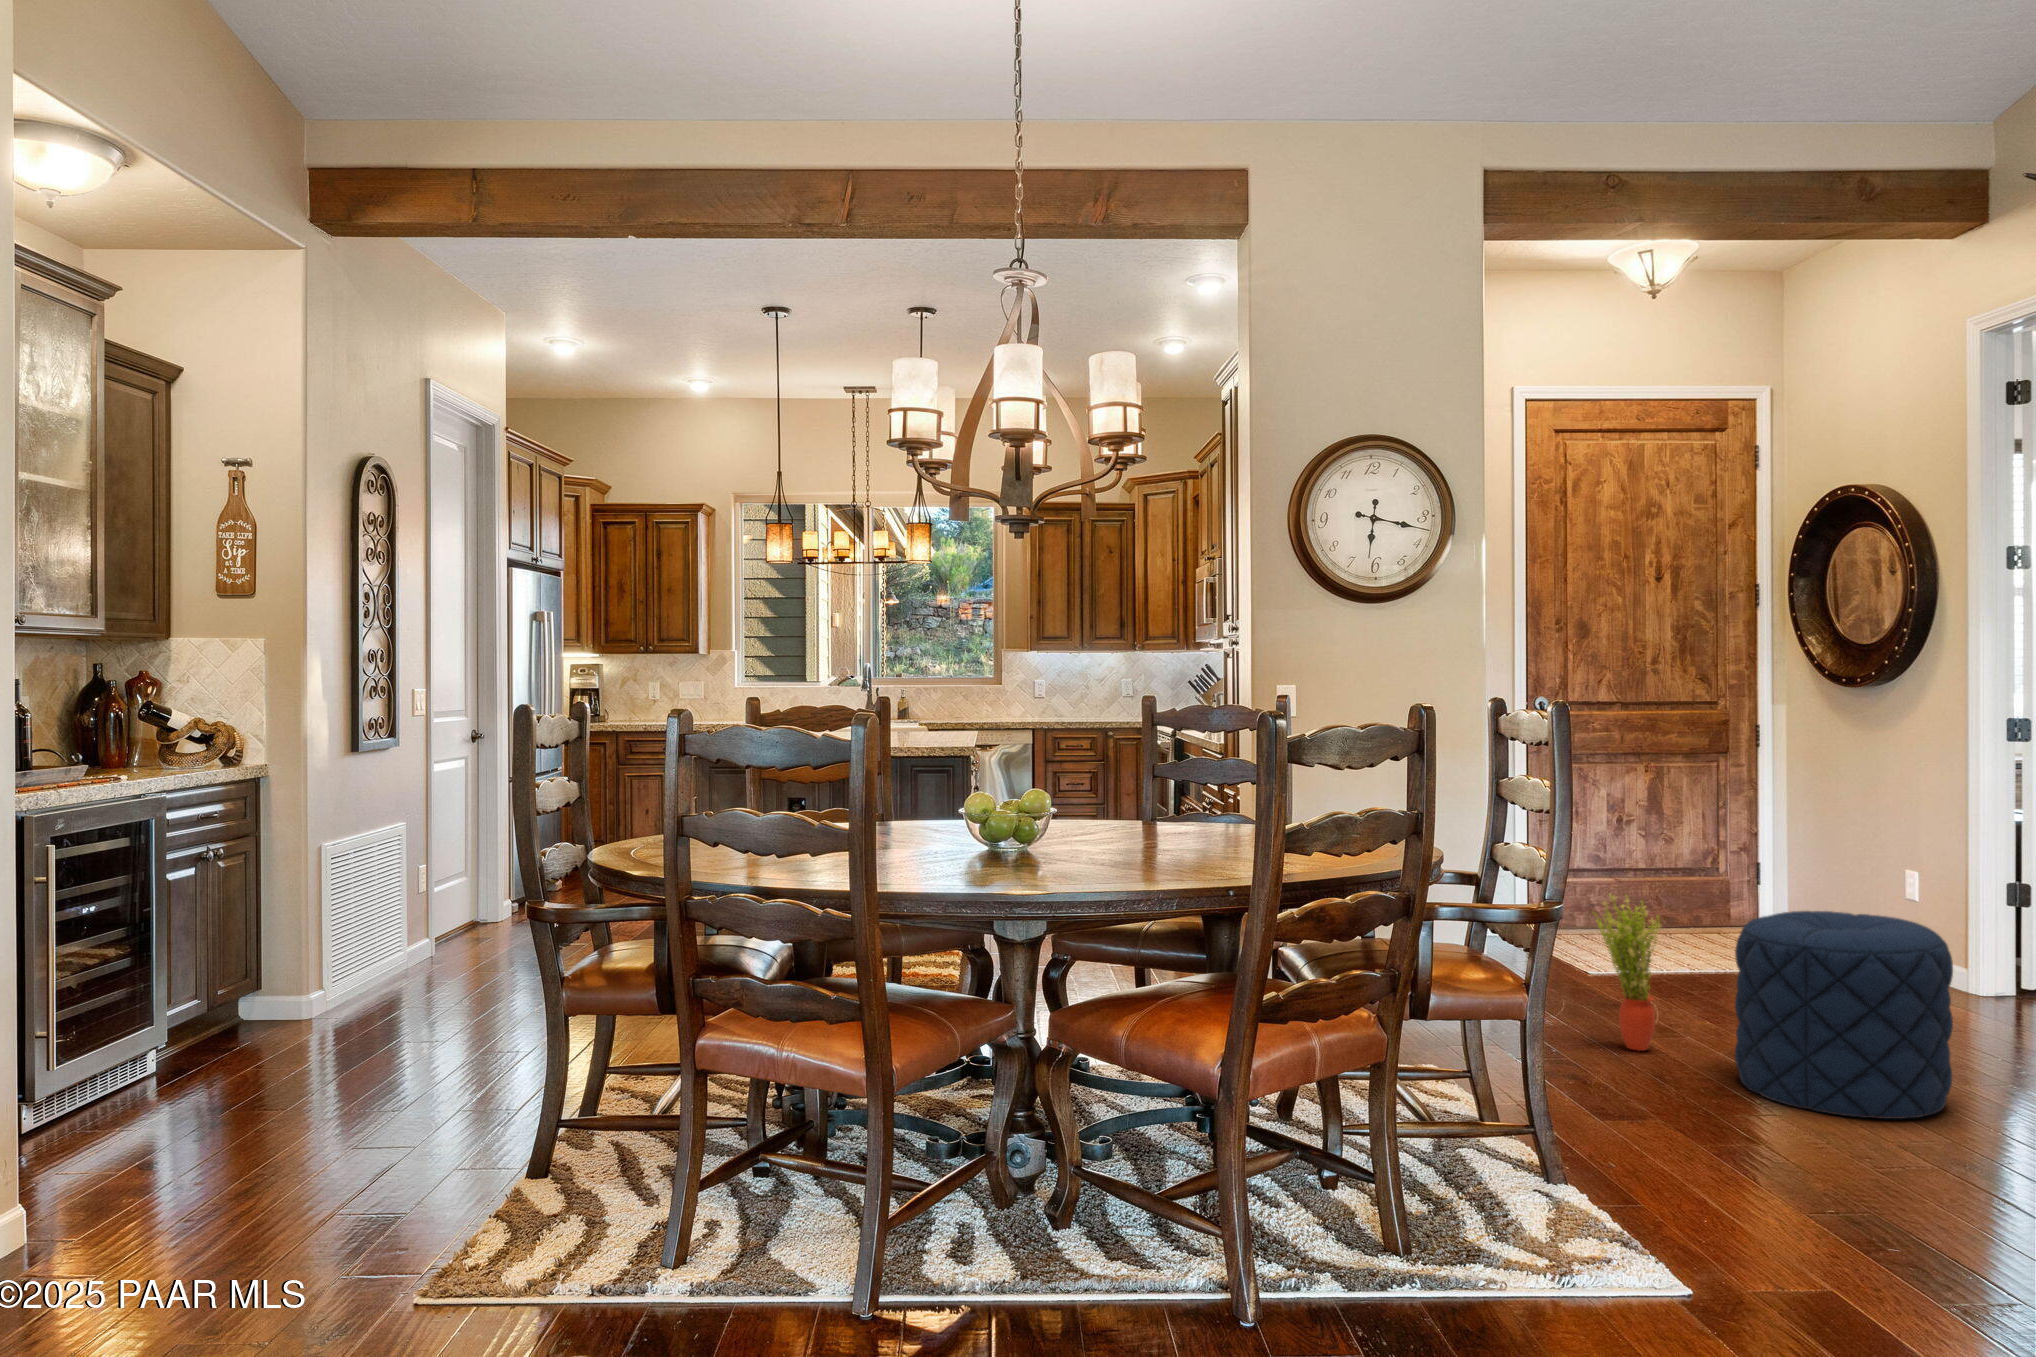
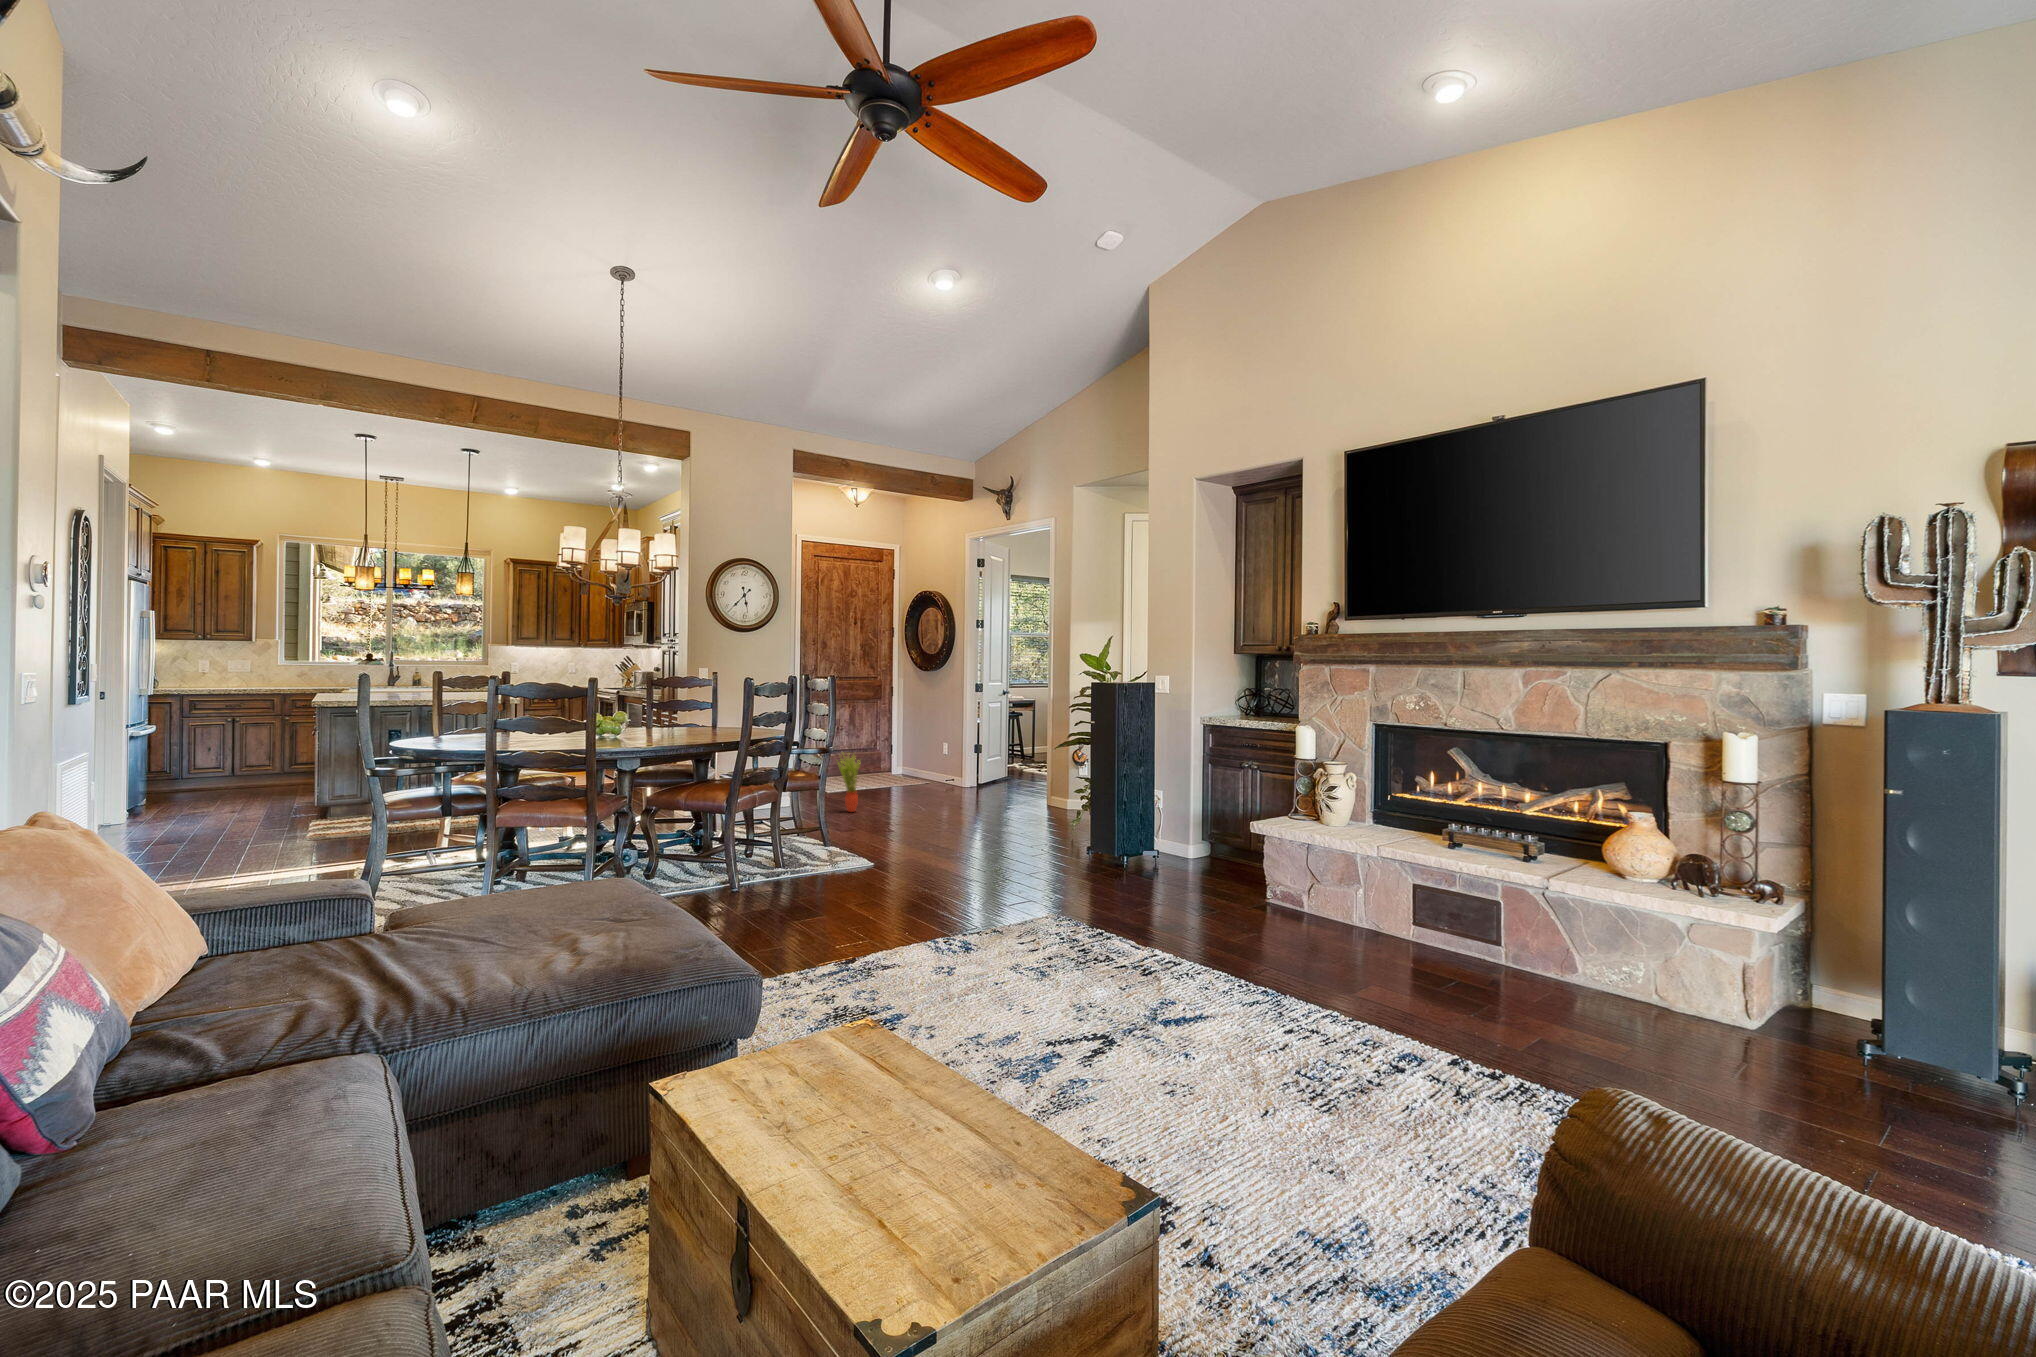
pouf: present [1735,911,1953,1119] -> none [886,753,955,822]

